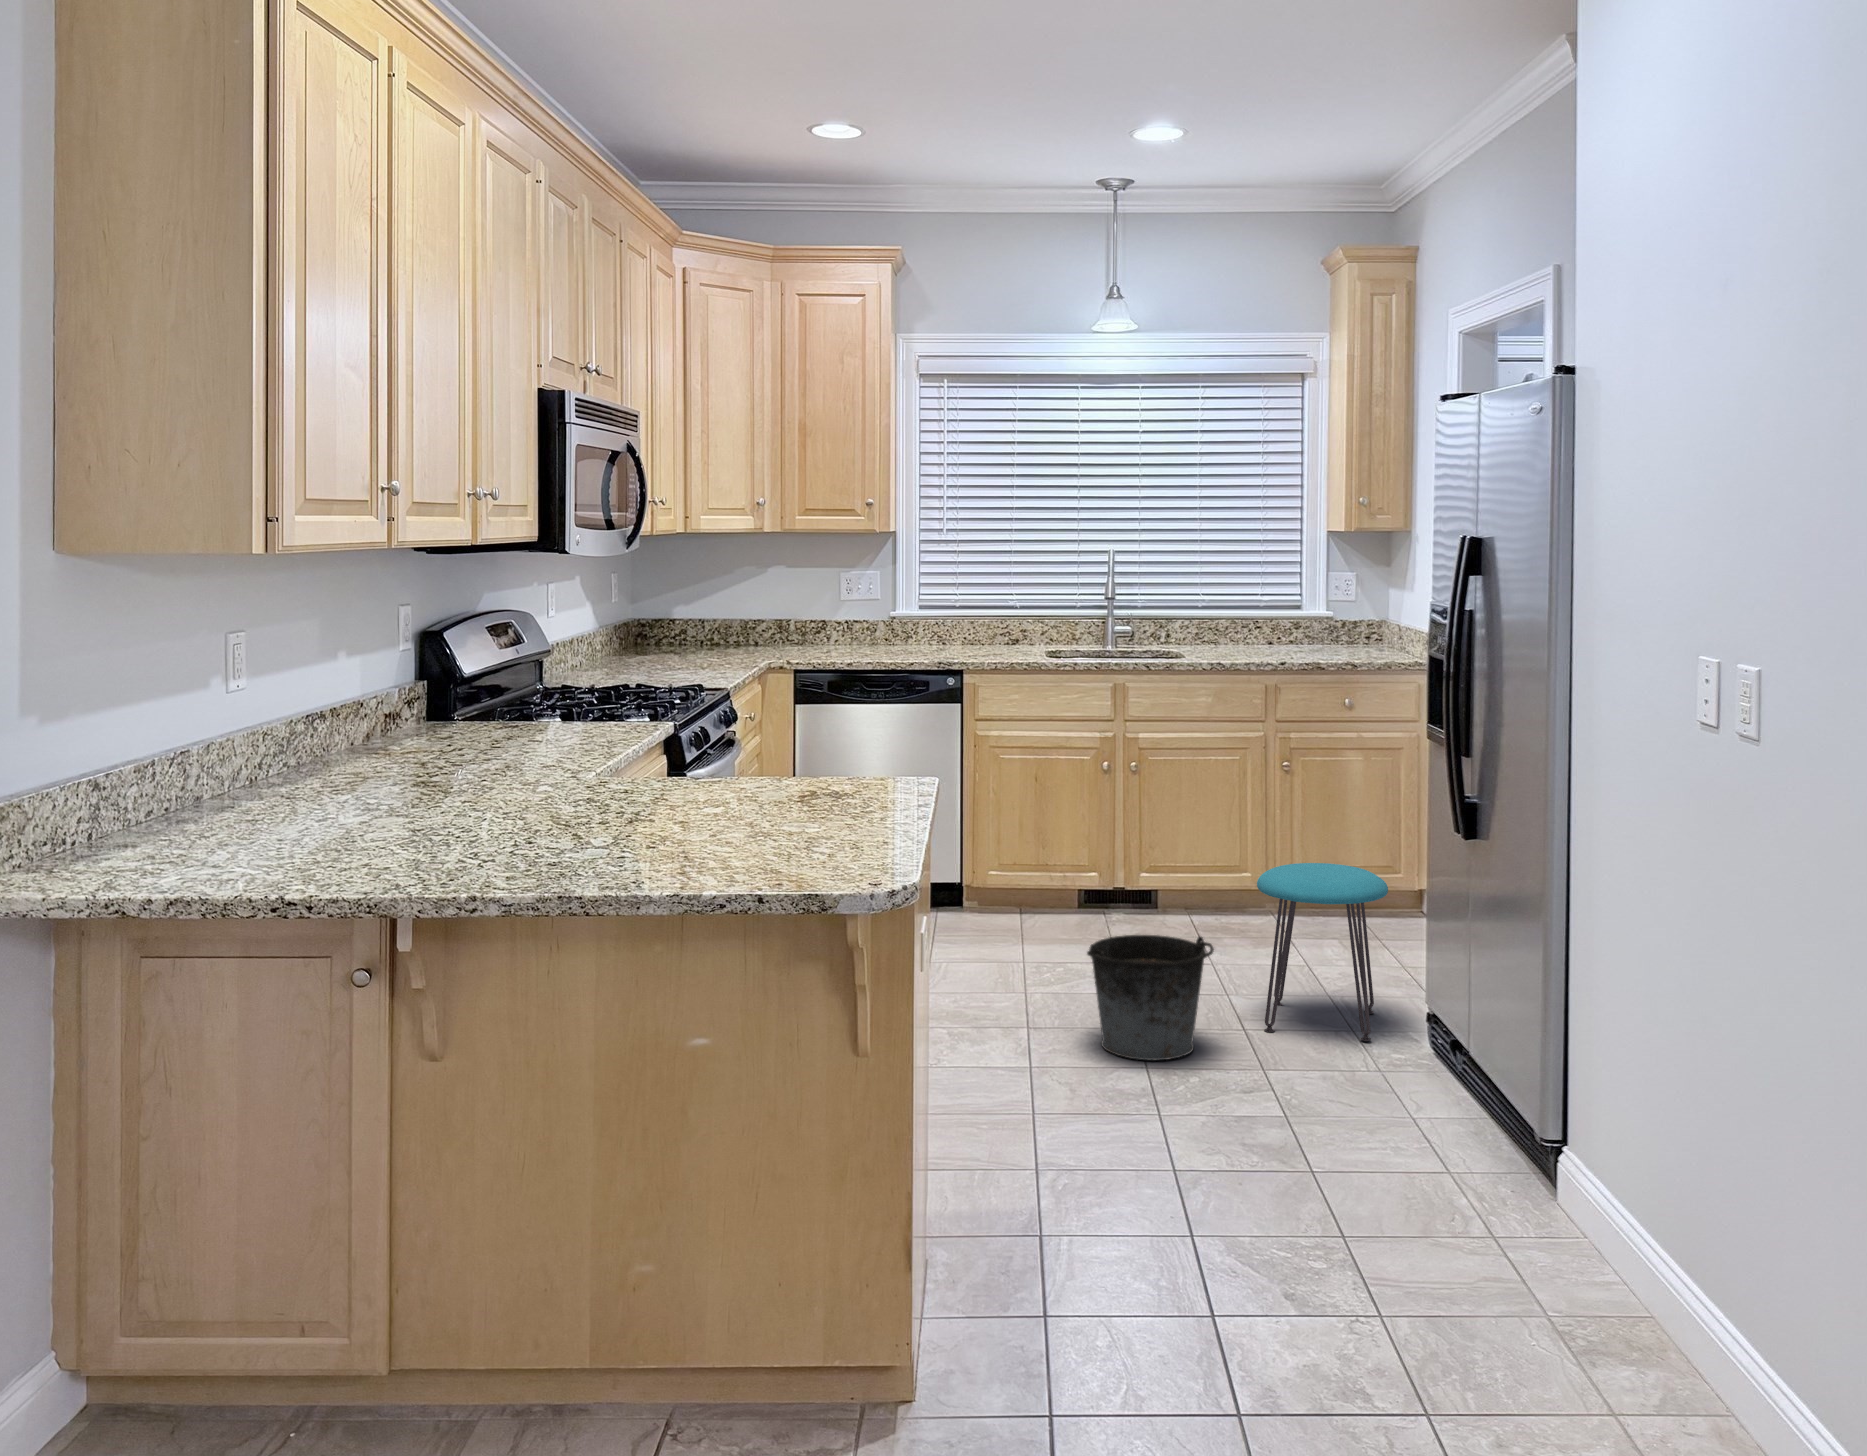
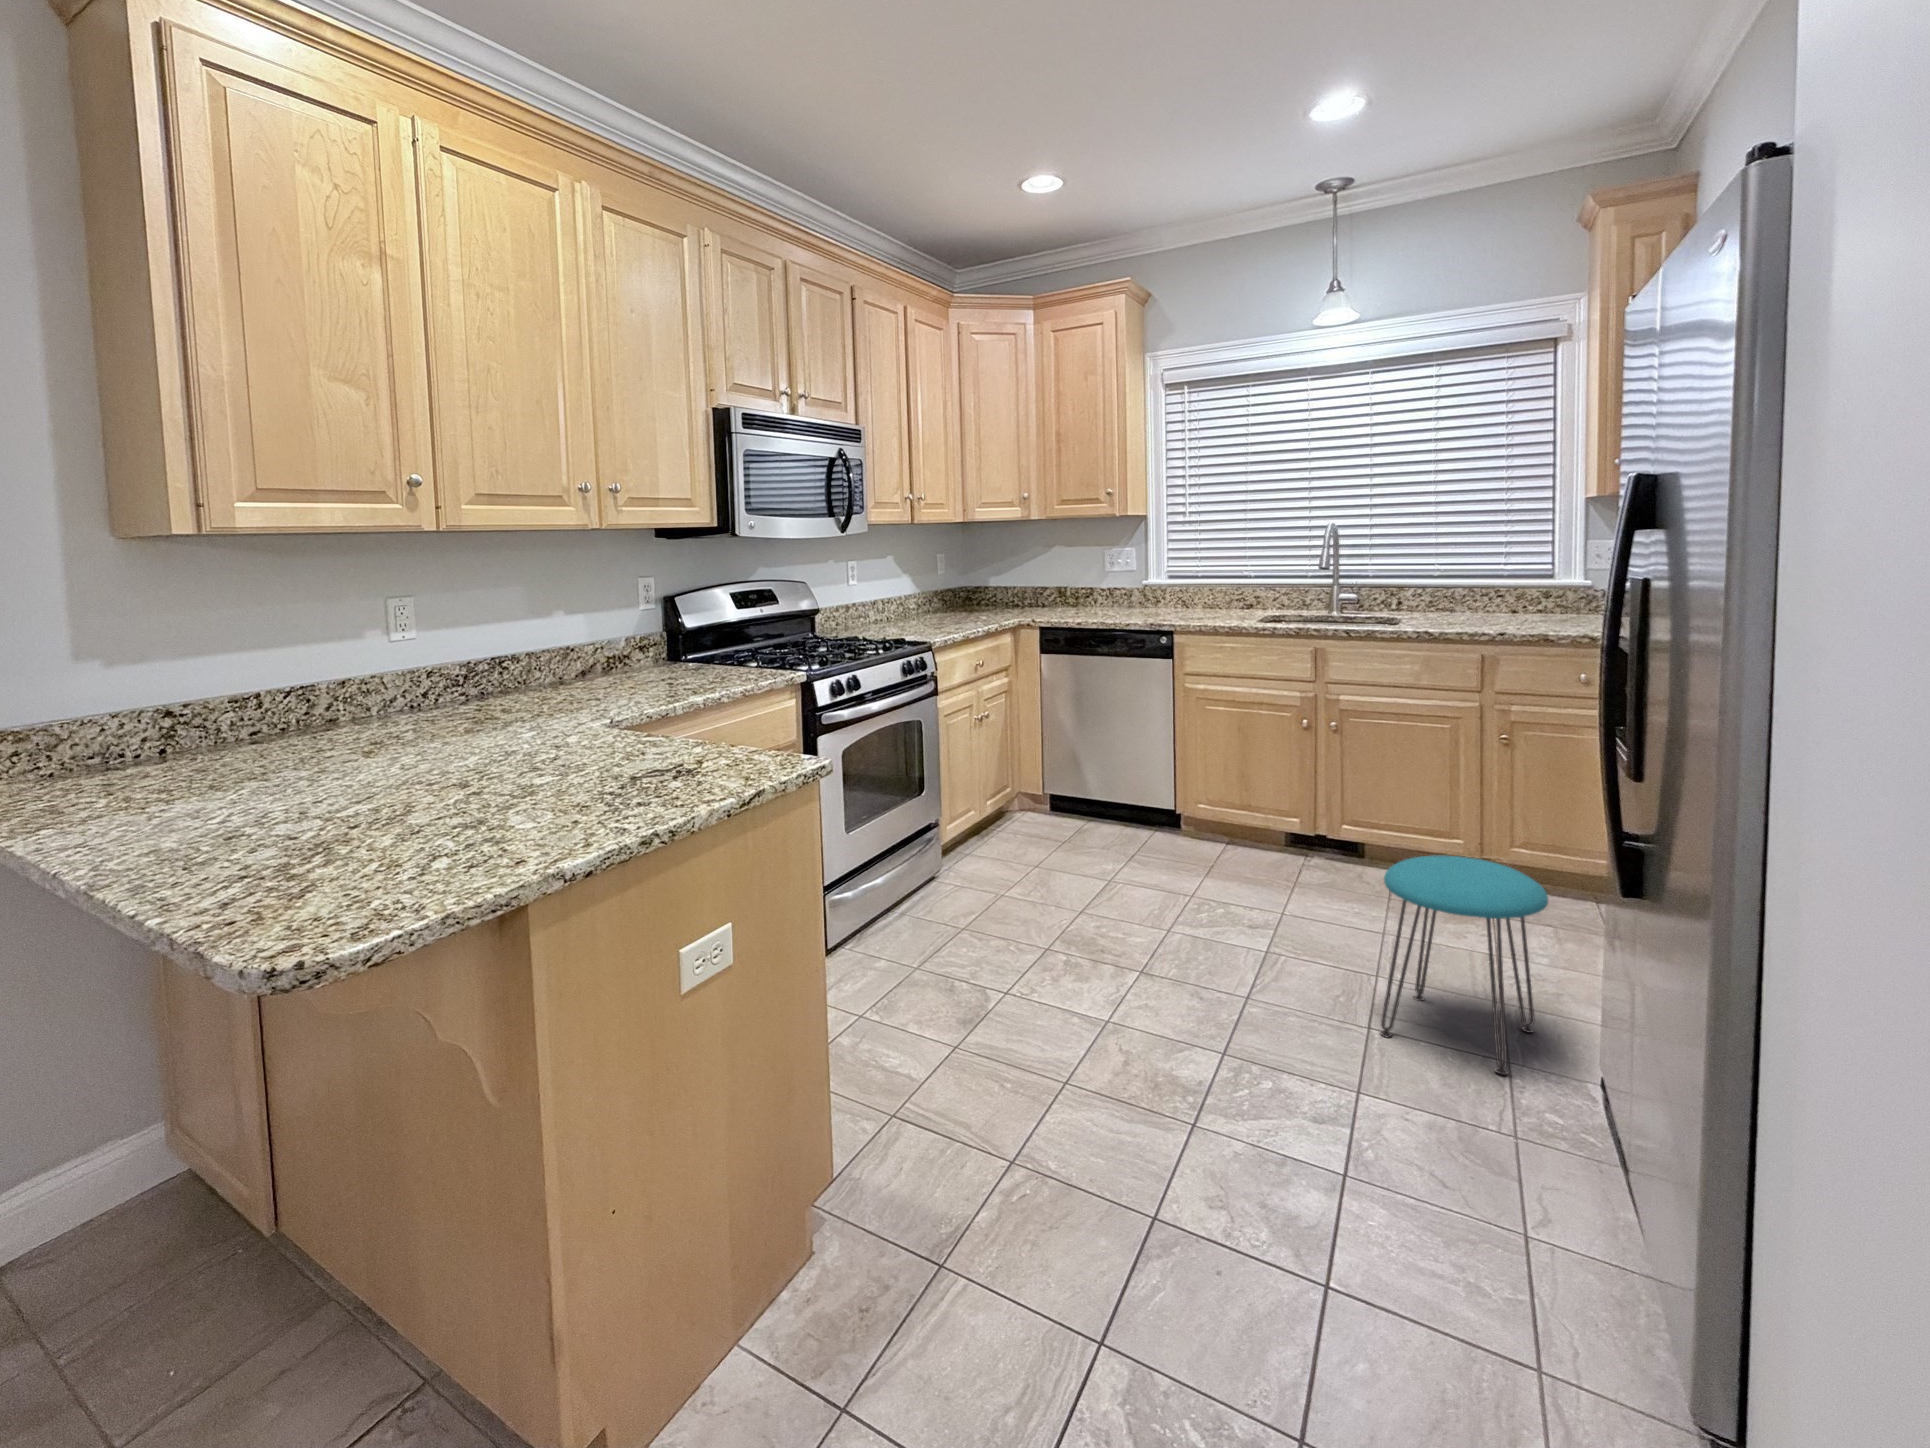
bucket: present [1087,935,1214,1060] -> none [1162,911,1308,1055]

